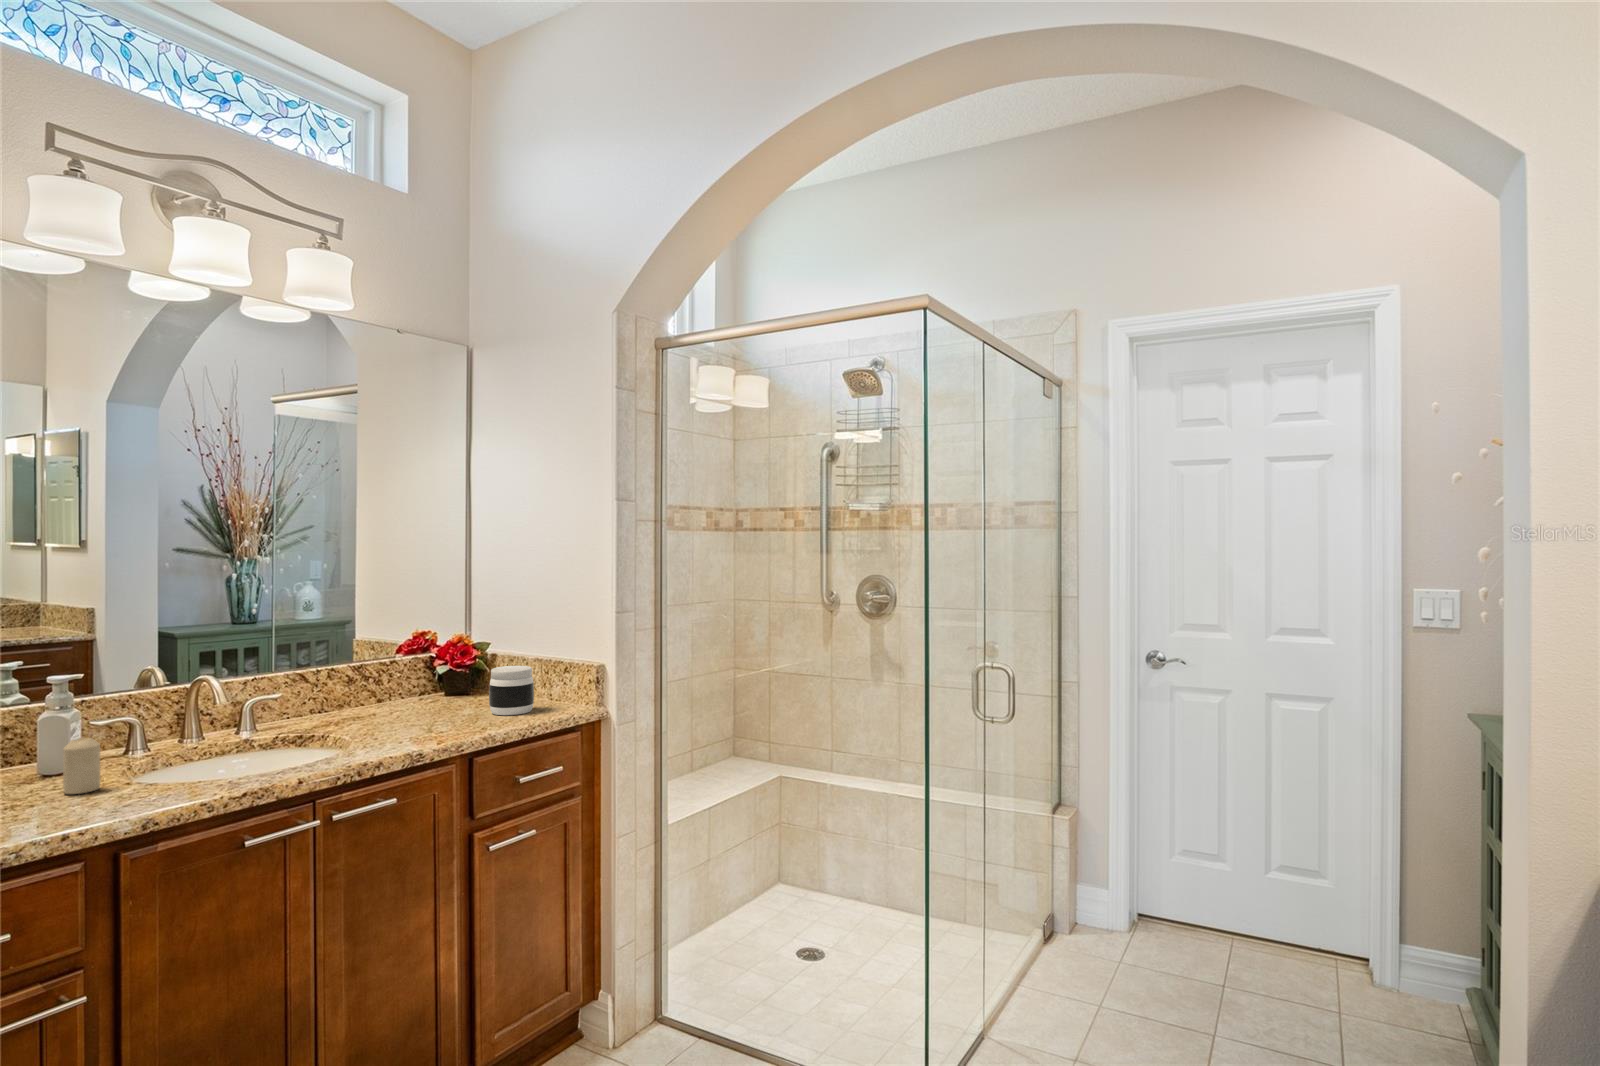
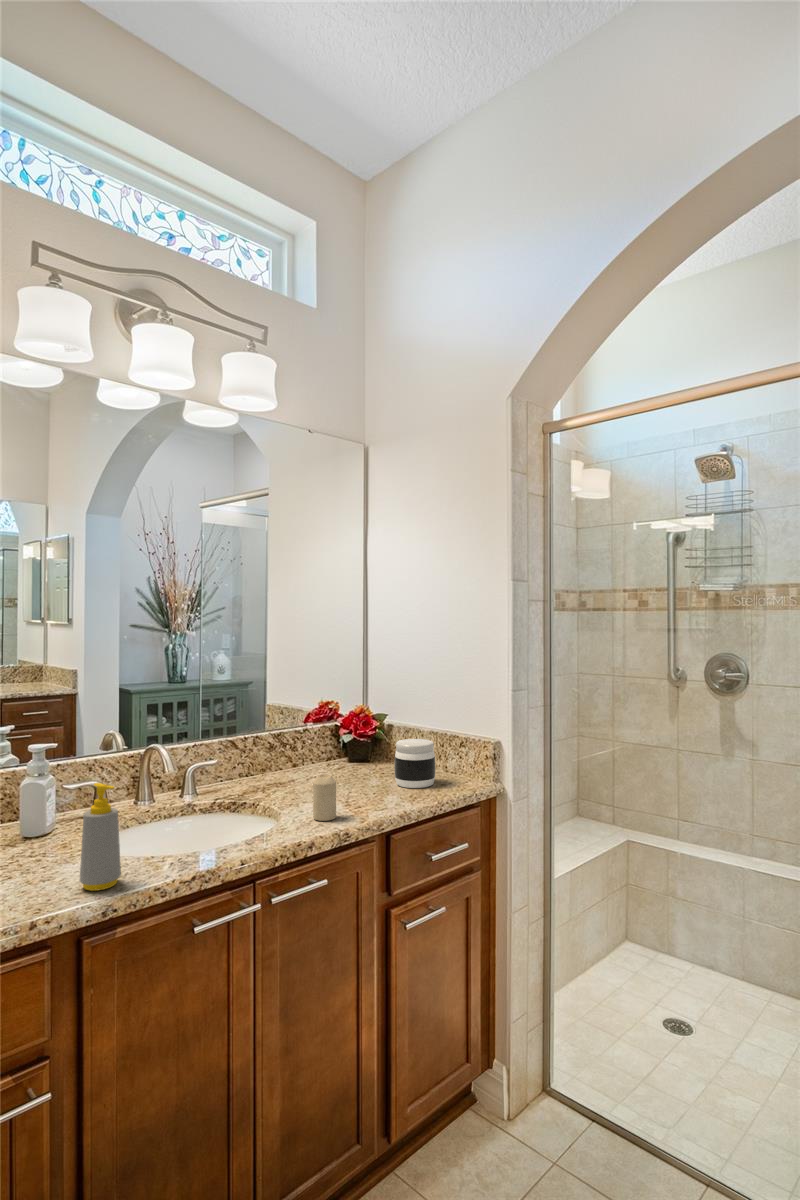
soap bottle: none [116,704,163,808] -> present [80,783,121,891]
candle: present [63,738,100,794] -> present [313,775,336,821]

